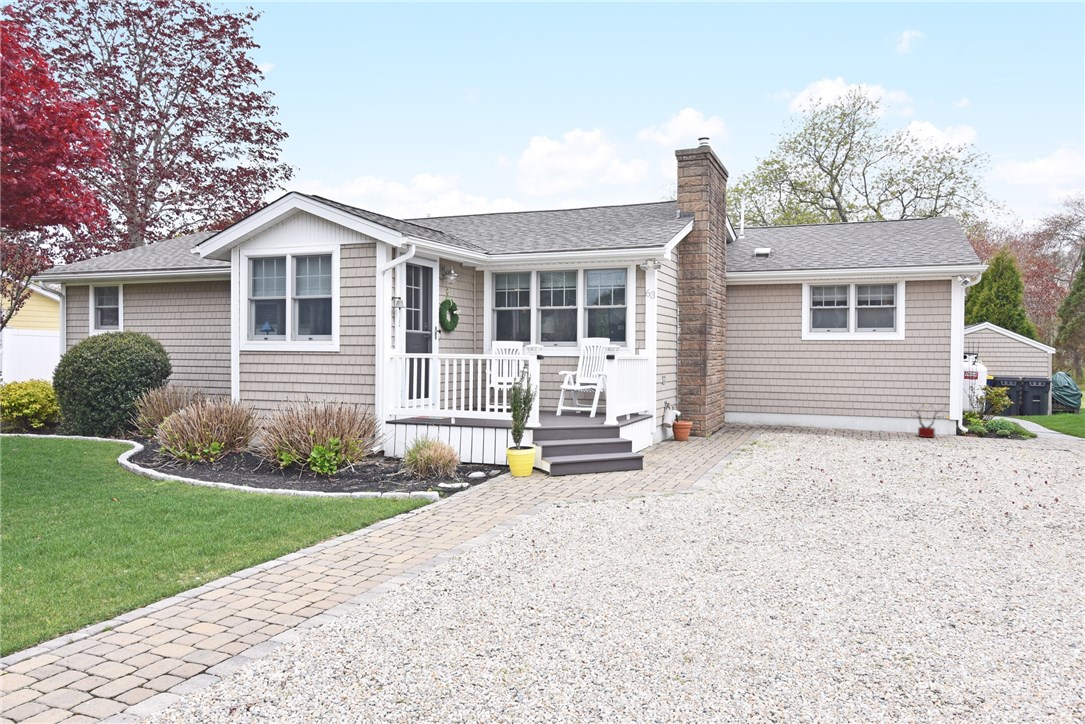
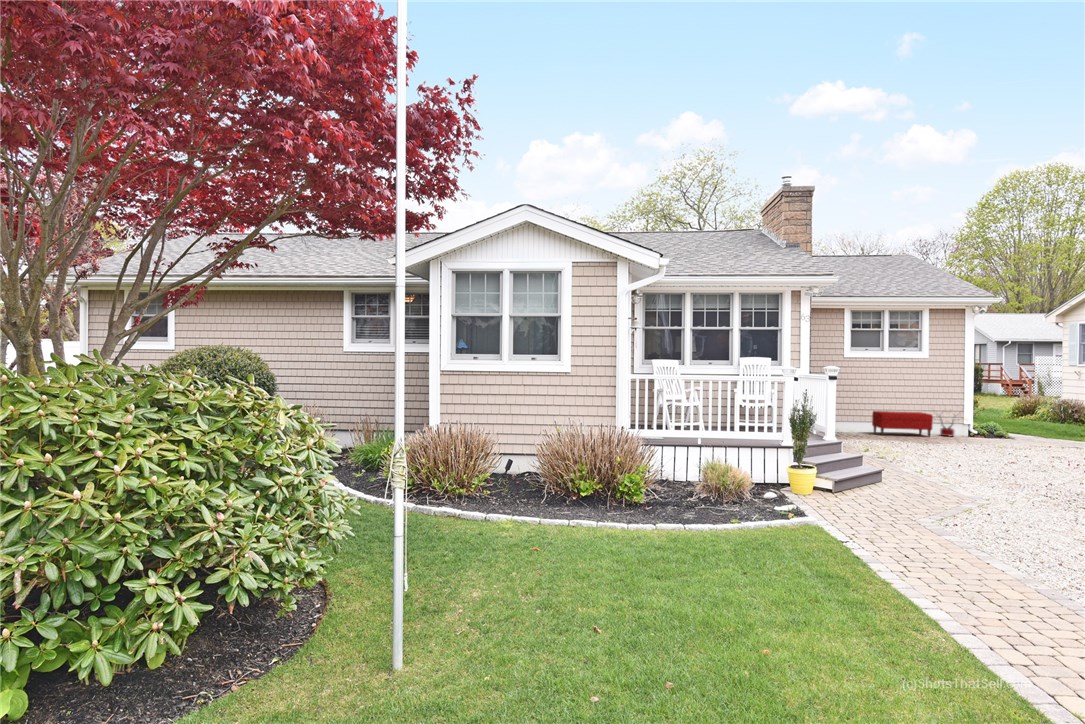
bench: none [835,405,900,437] -> present [872,411,933,437]

